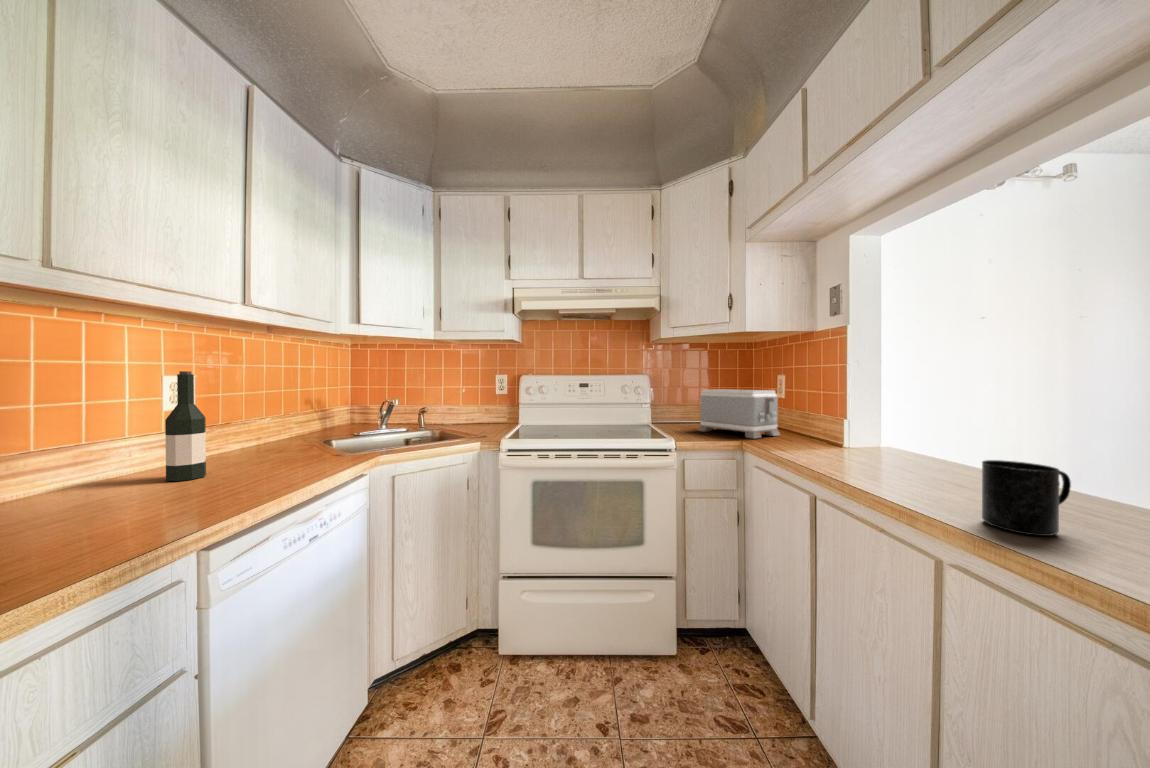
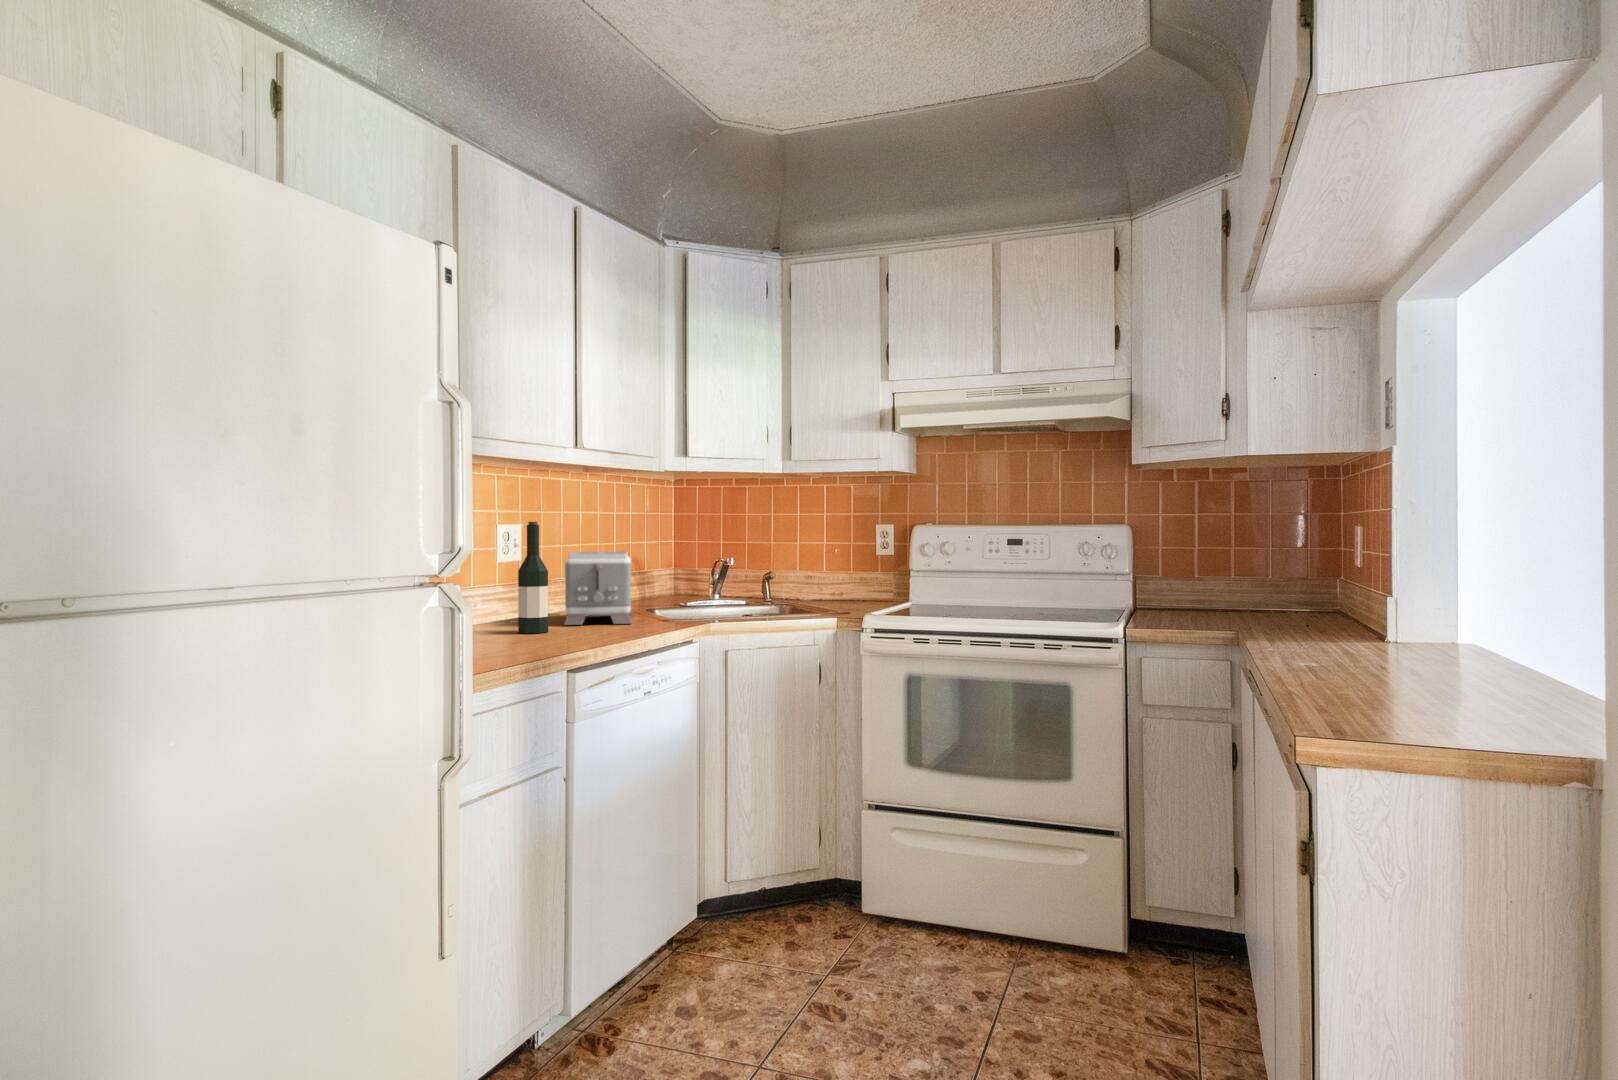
toaster: present [699,389,780,438] -> present [564,551,632,625]
mug: present [982,460,1071,536] -> none [1328,628,1416,703]

